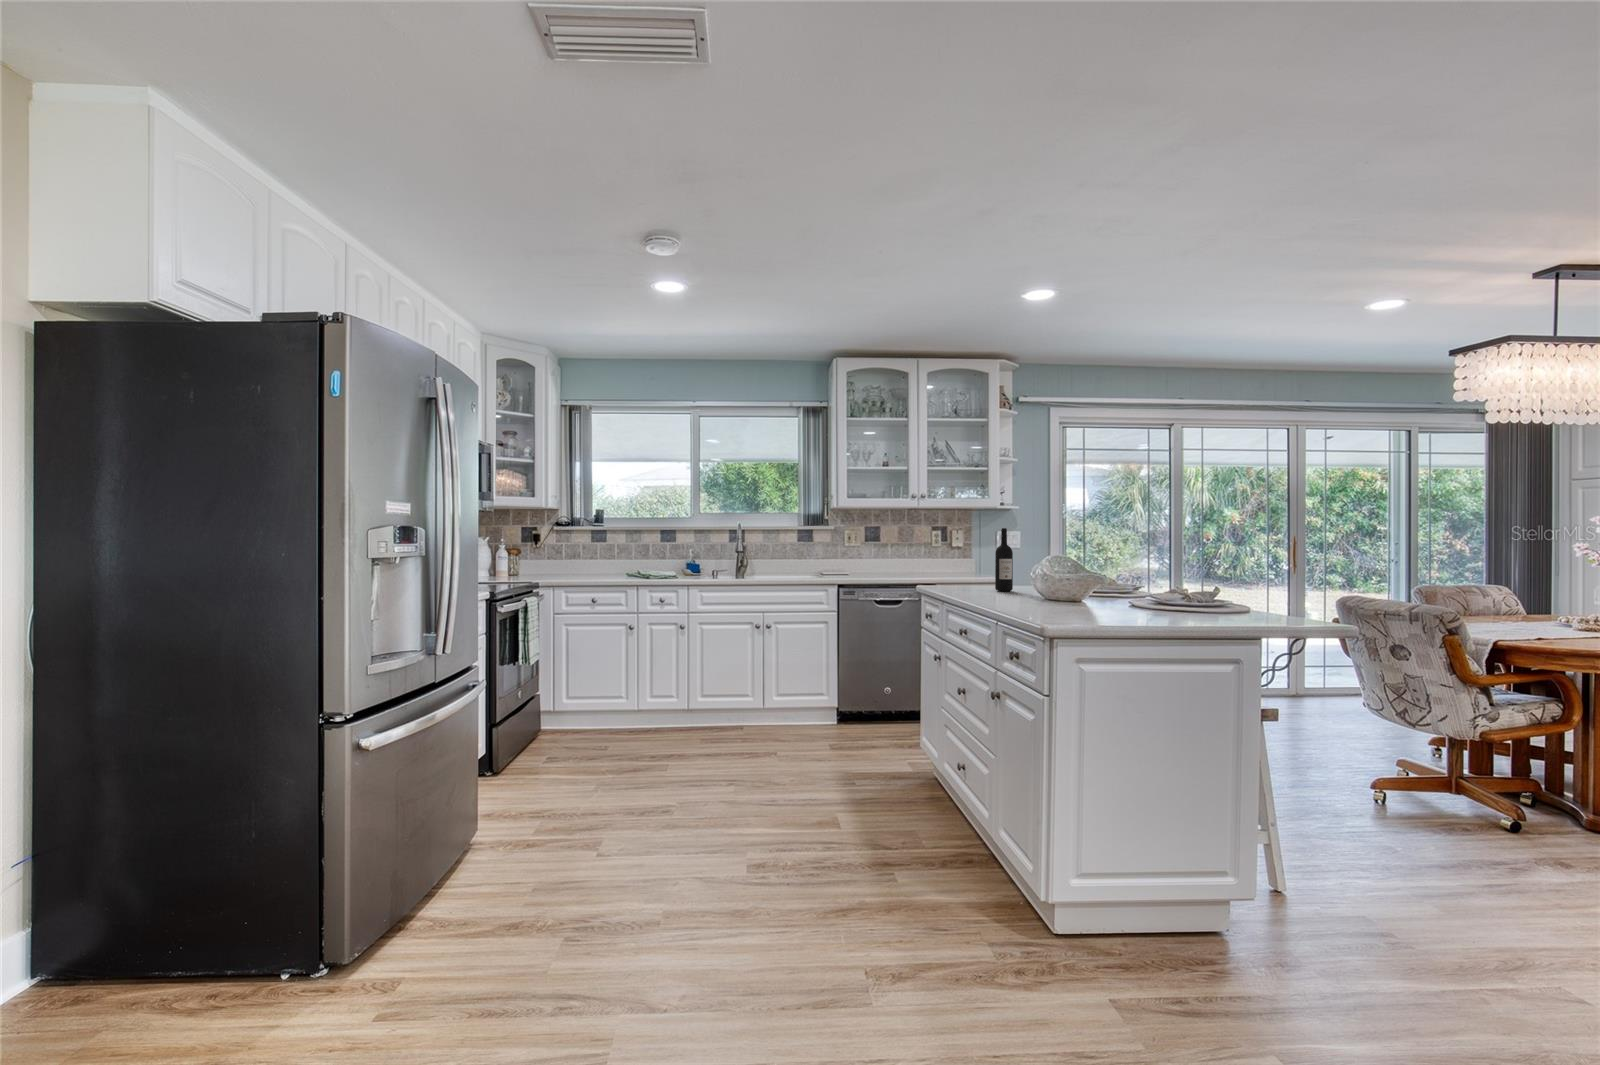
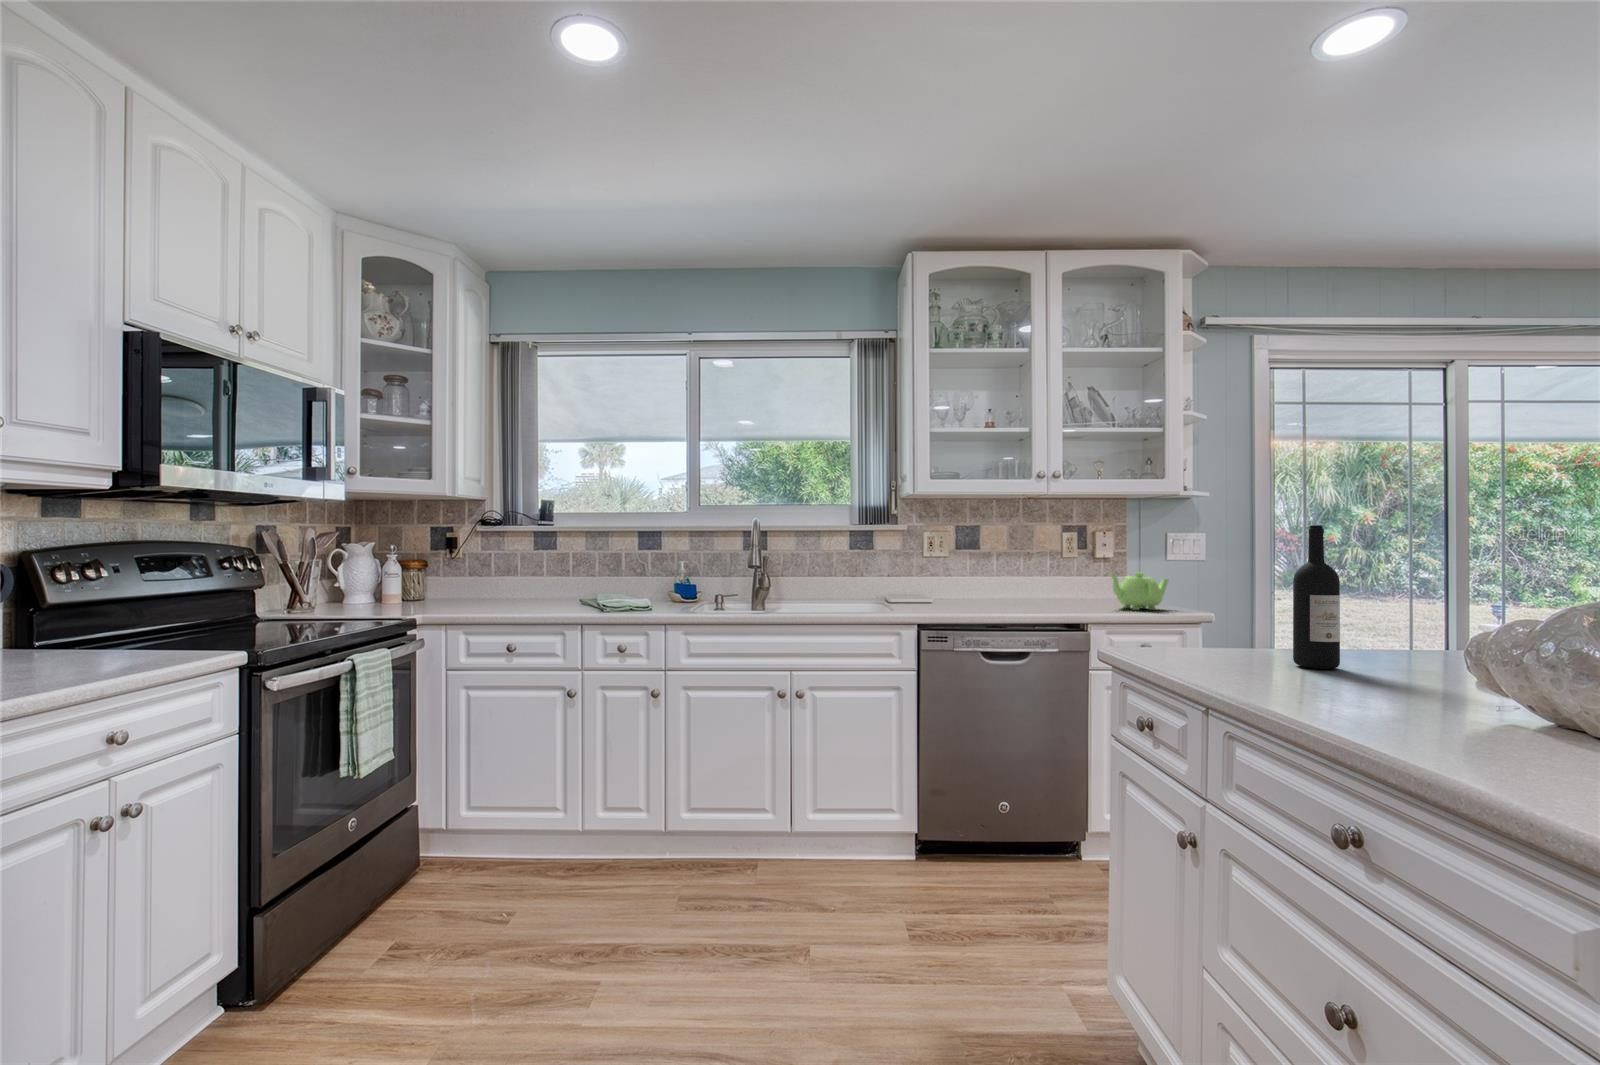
teapot: none [956,555,993,578] -> present [1109,572,1168,610]

